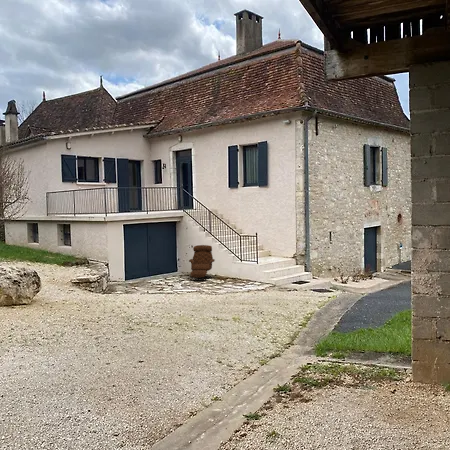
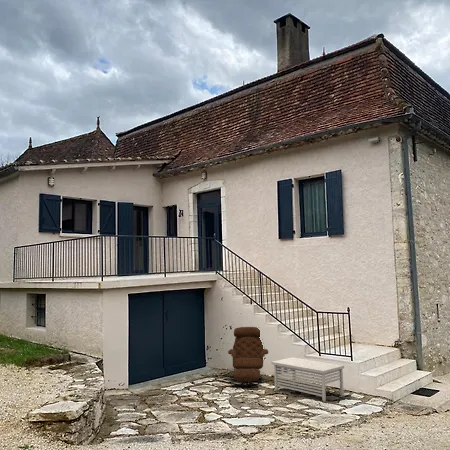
storage bench: none [213,263,255,287] -> present [272,357,344,401]

